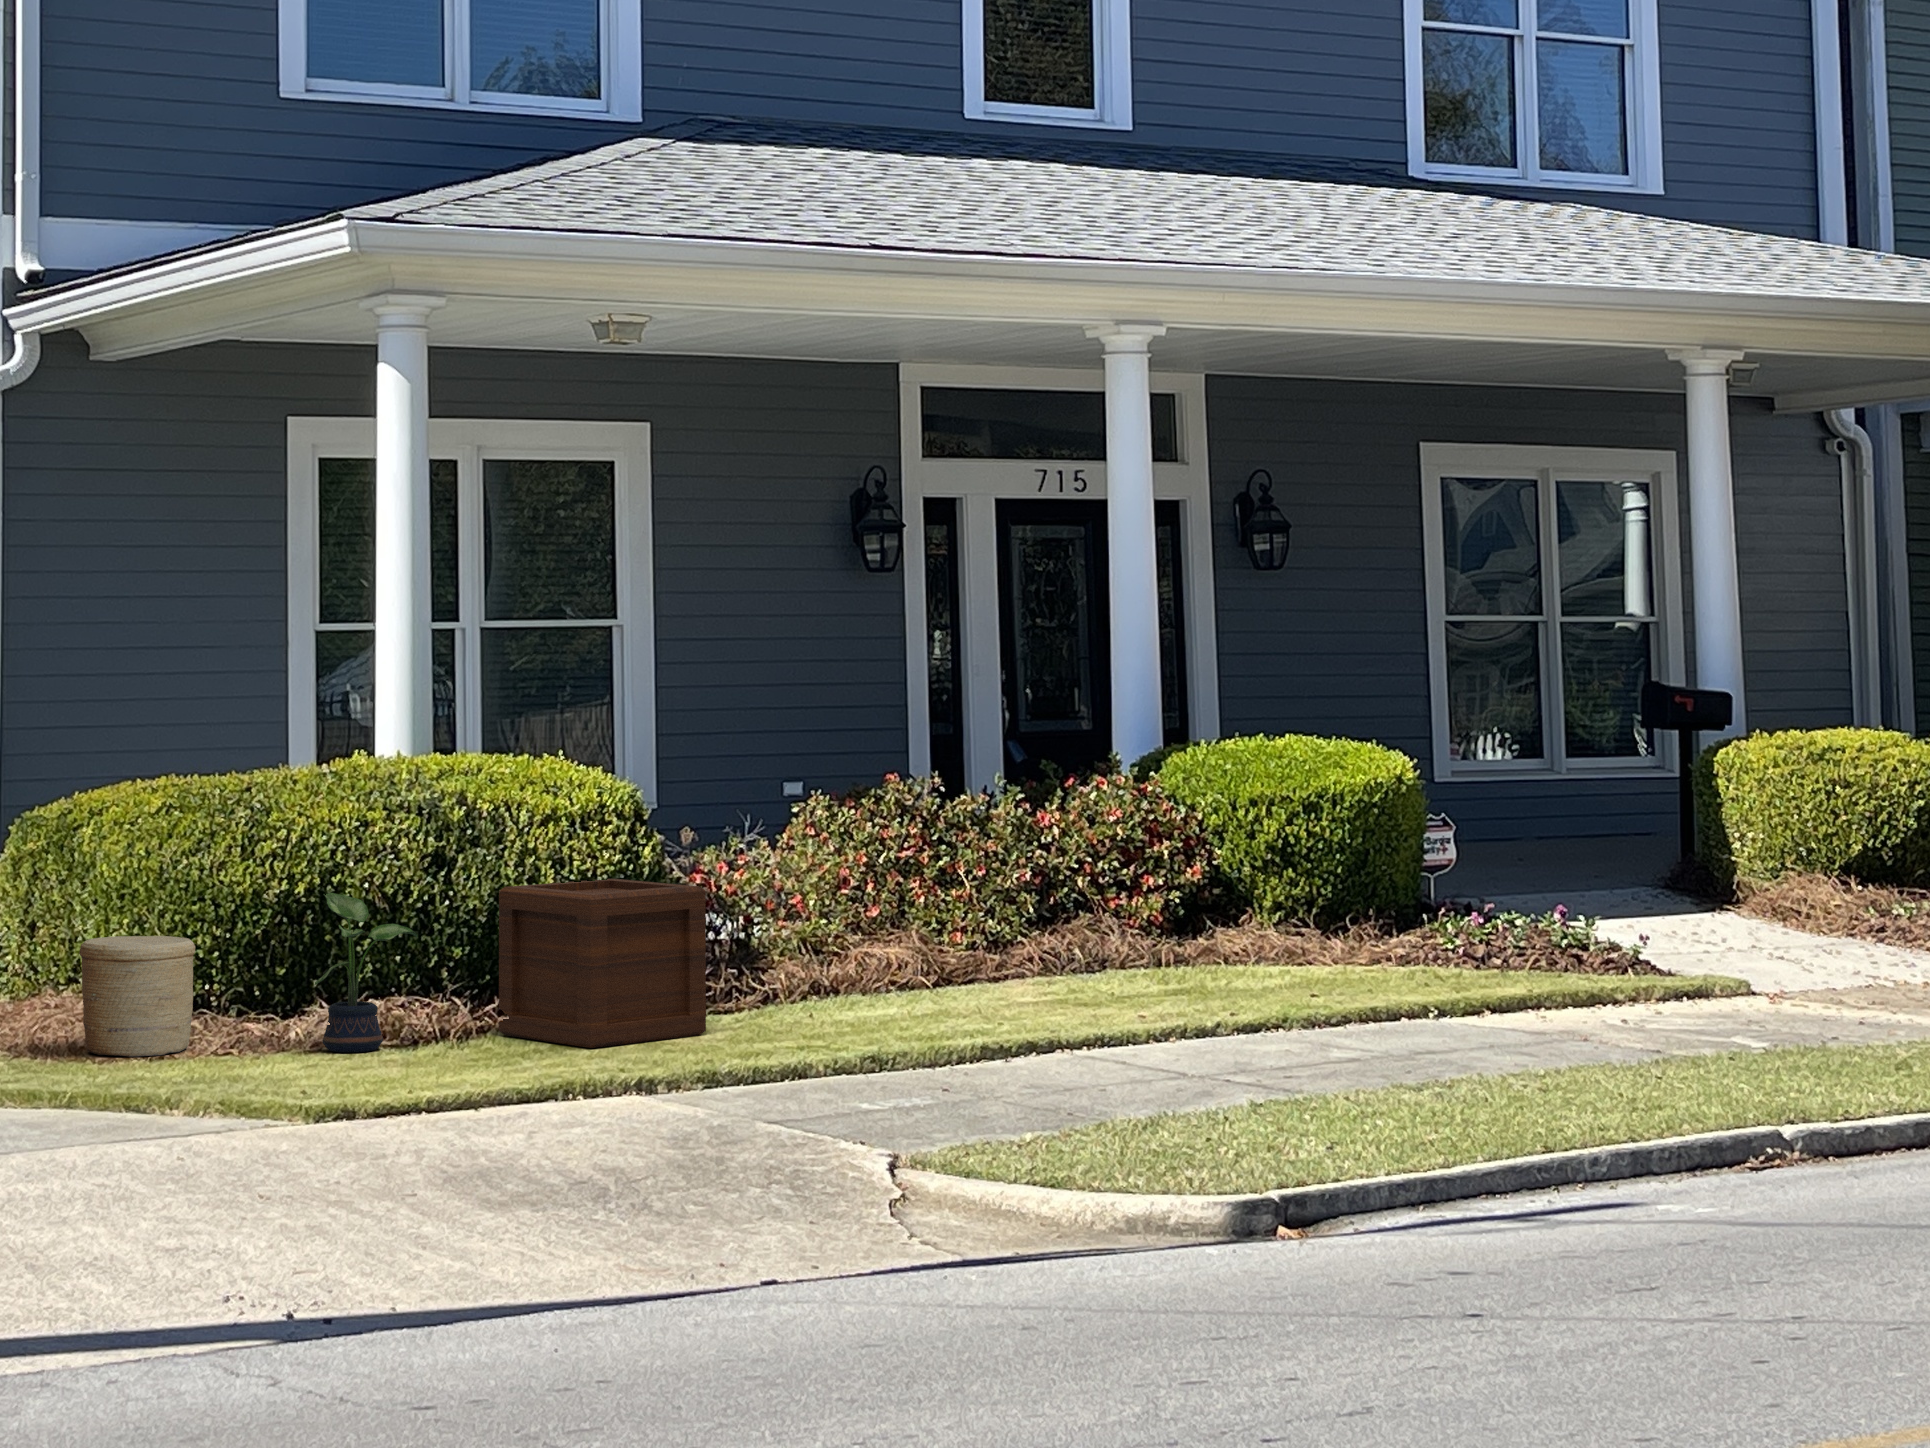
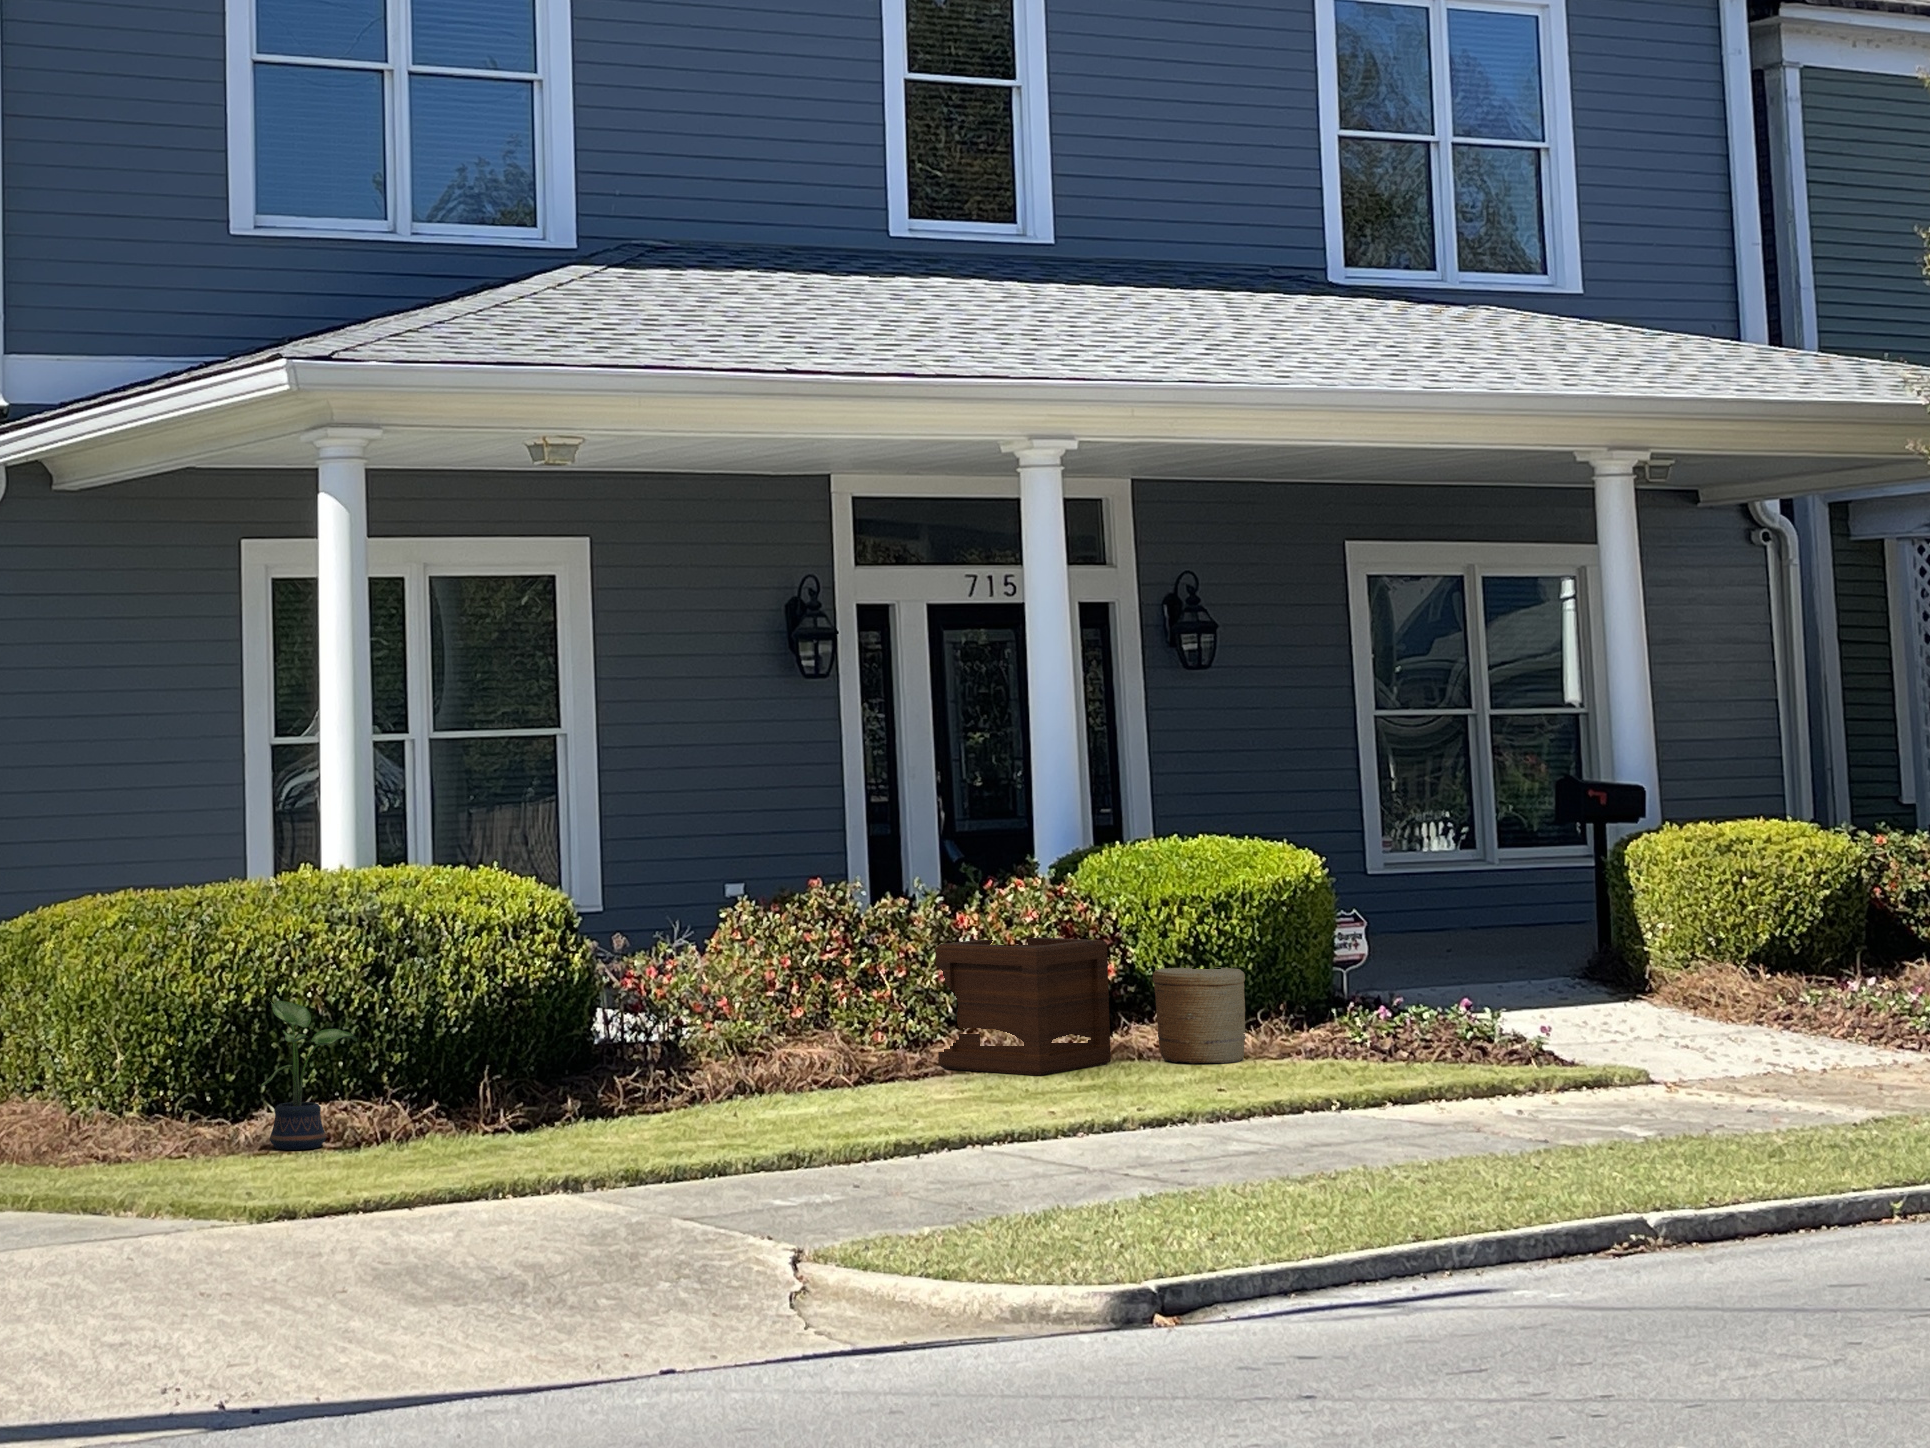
wooden crate: present [499,879,706,1048] -> present [935,938,1111,1075]
woven basket: present [79,936,195,1057] -> present [1153,967,1246,1064]

